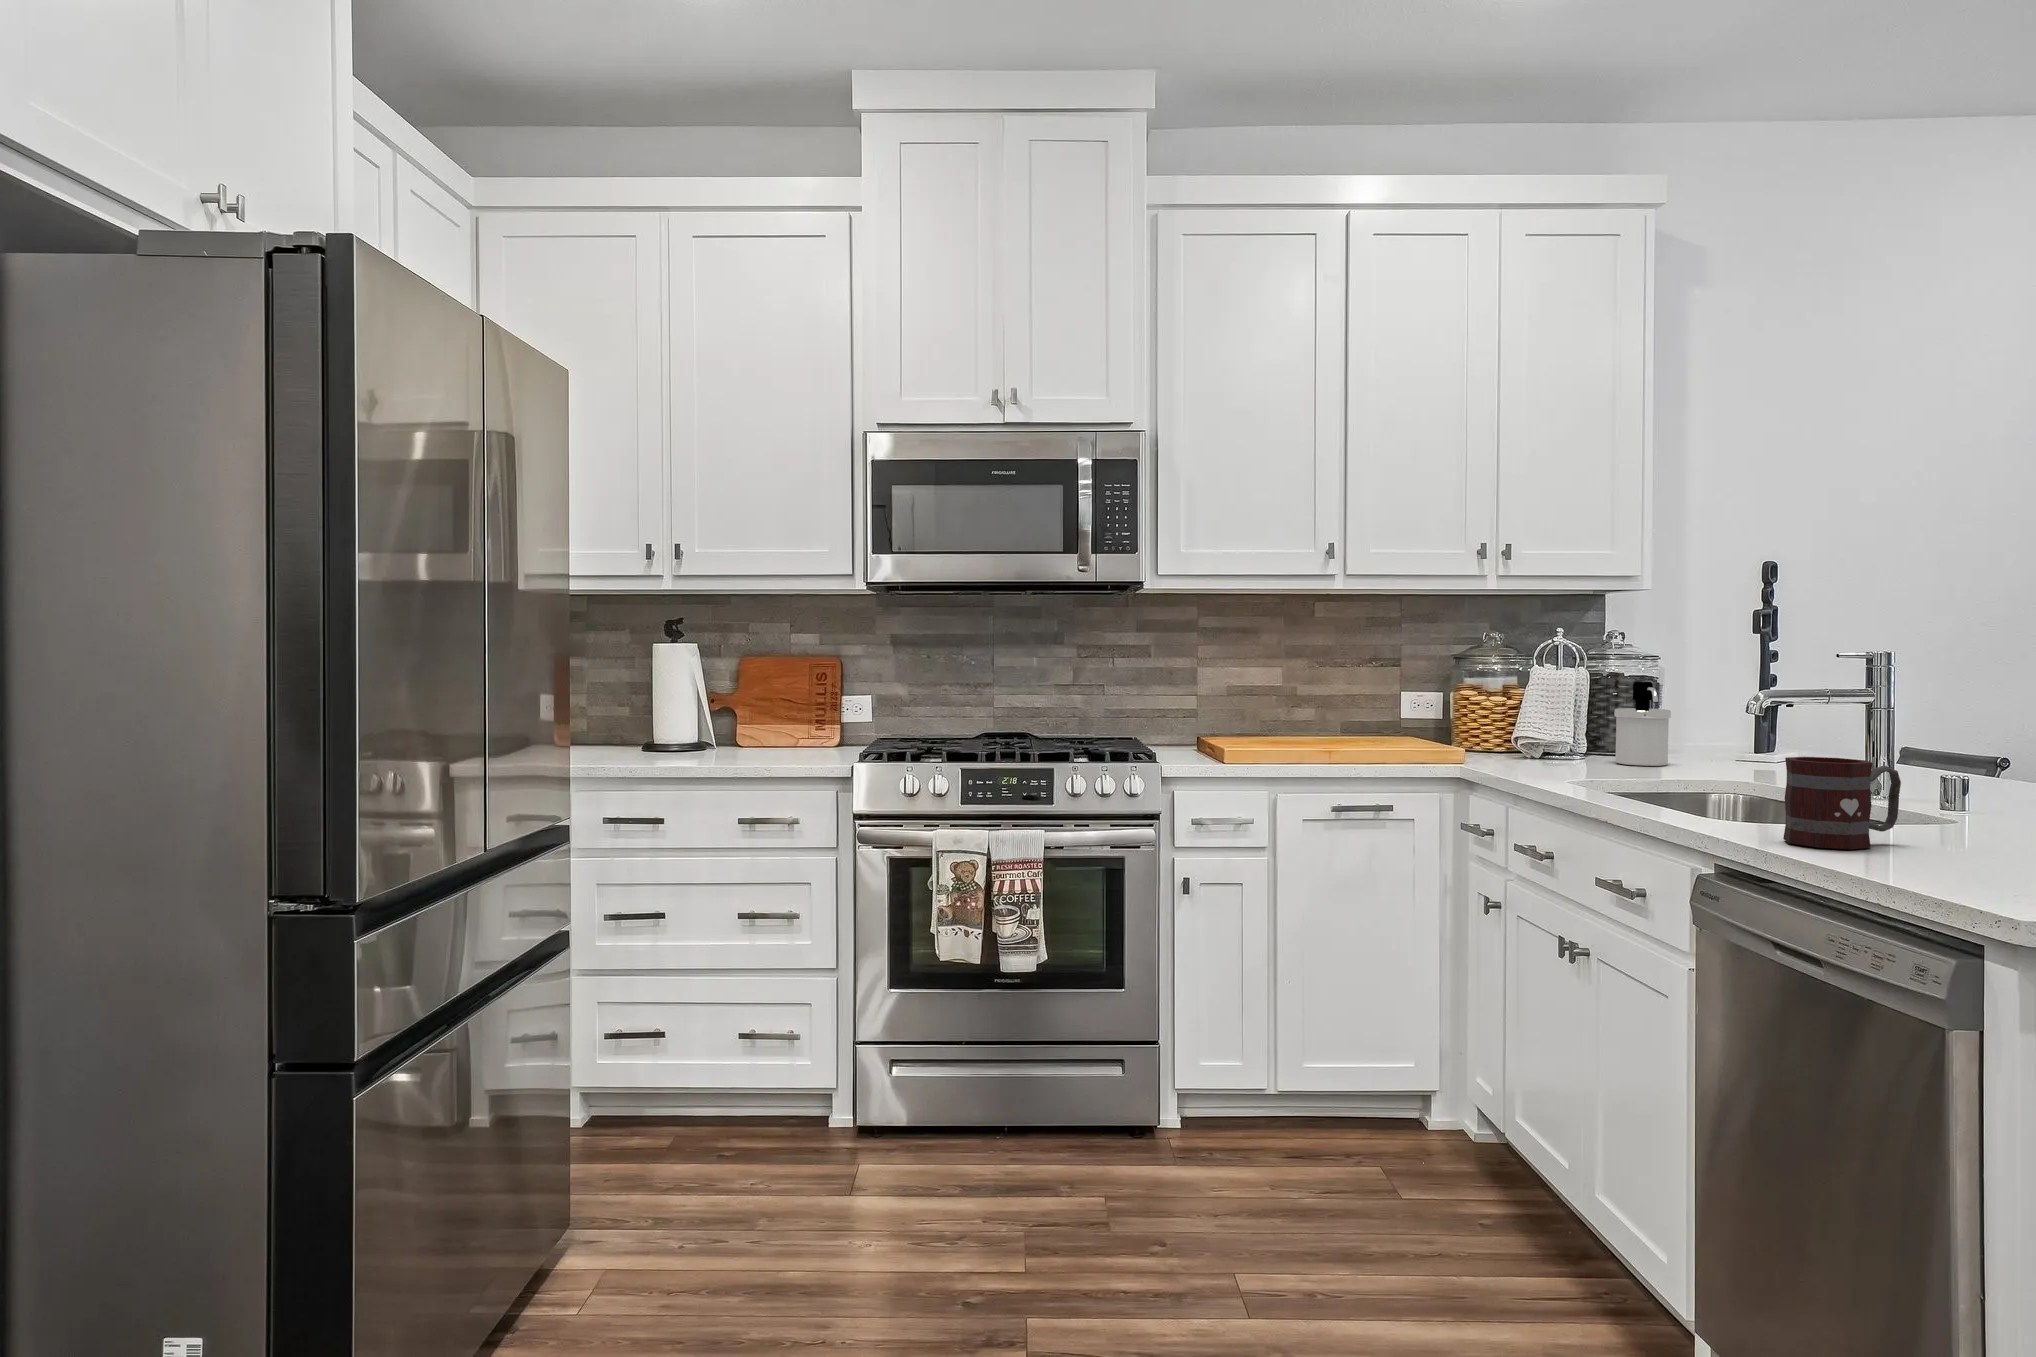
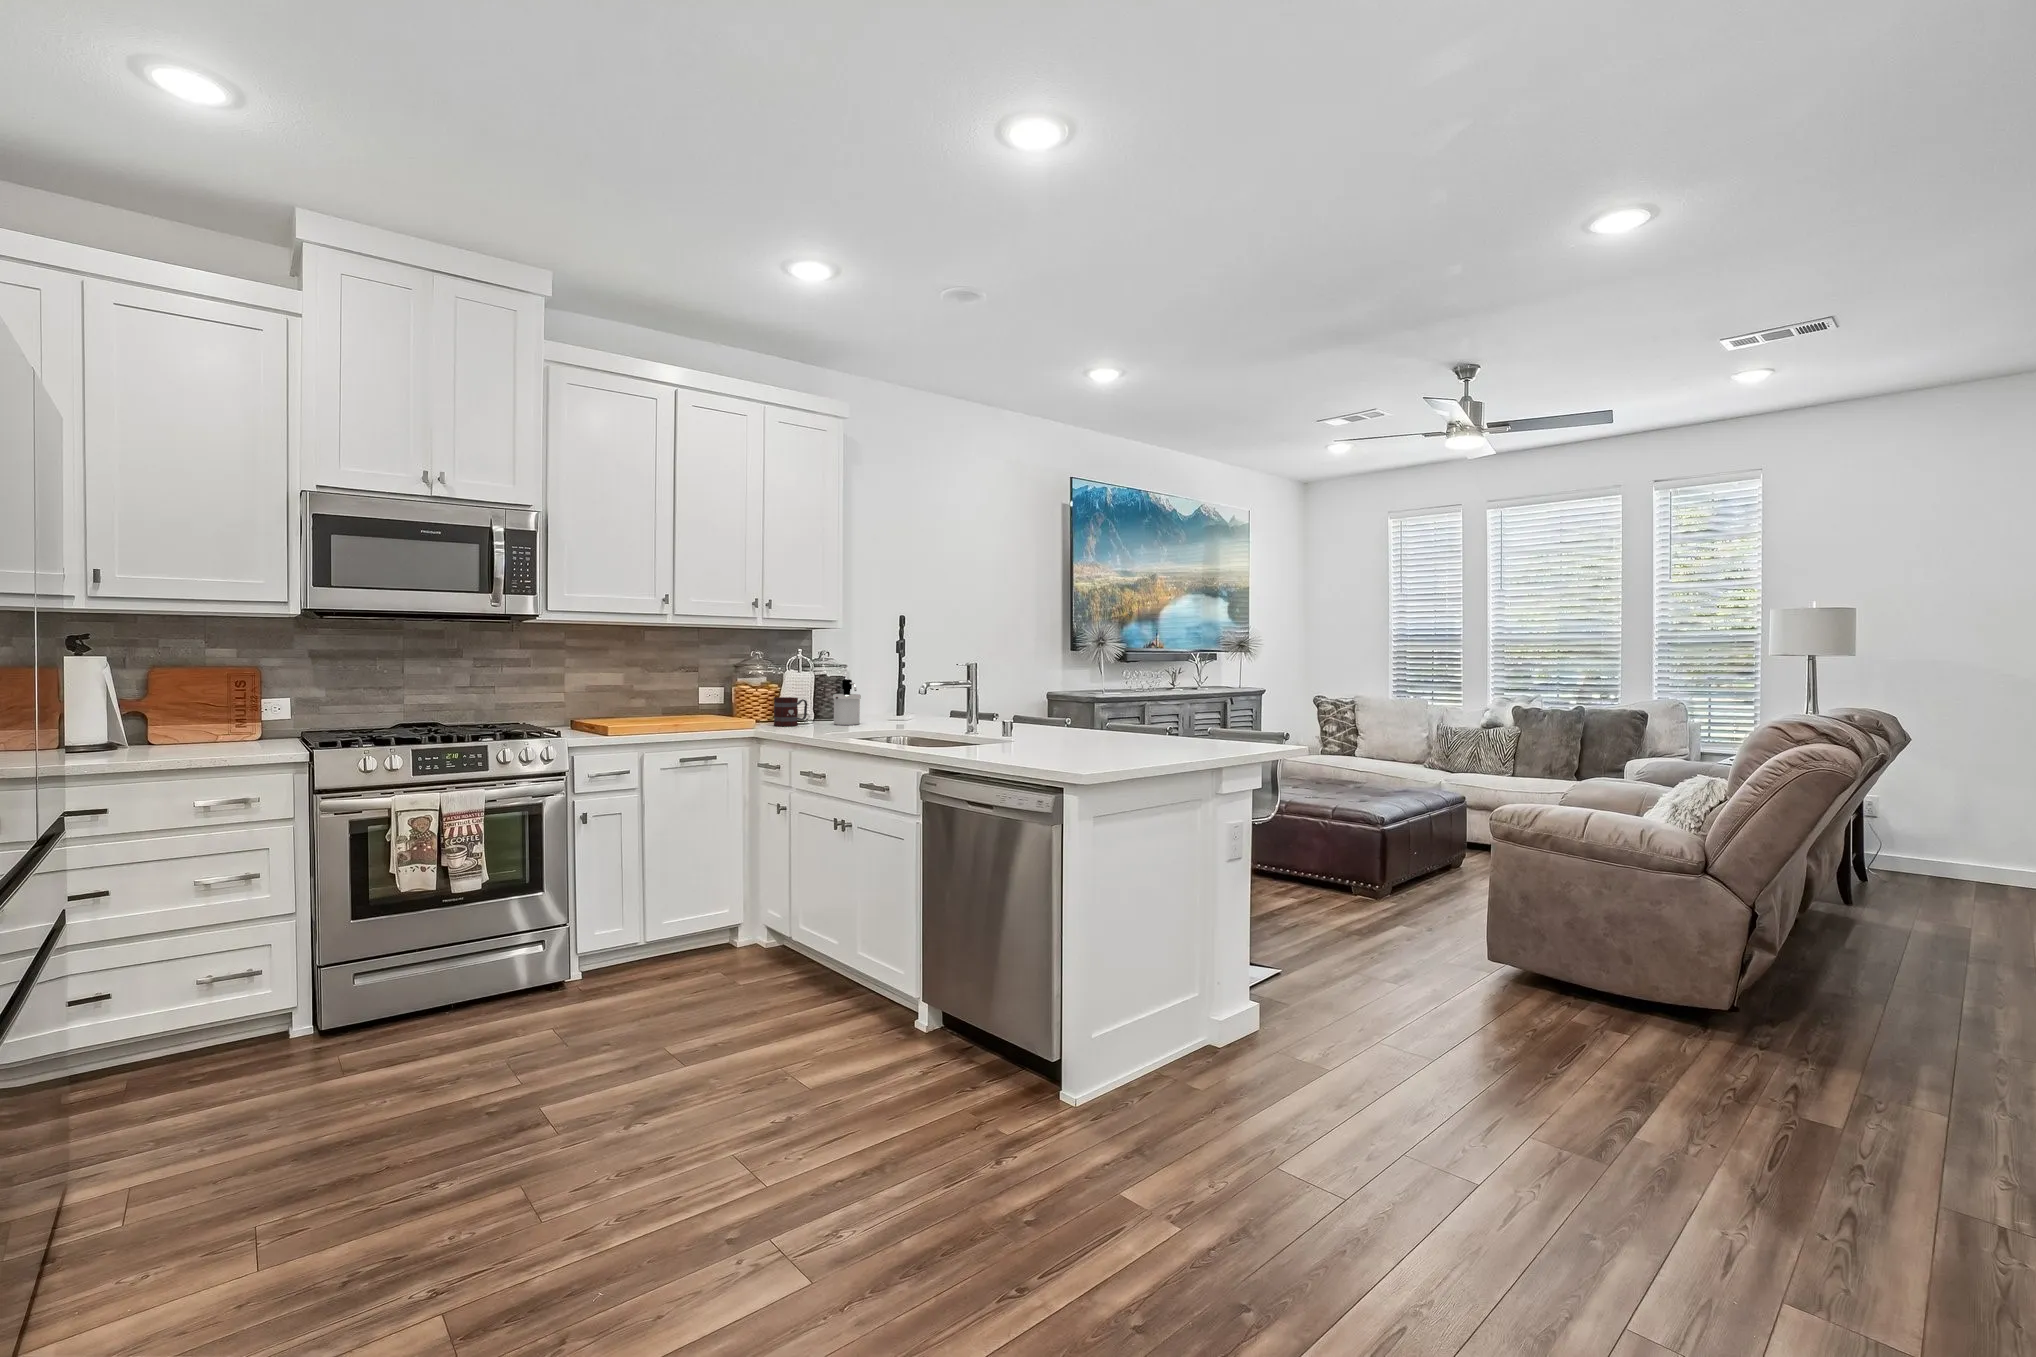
mug: present [1783,757,1901,849] -> present [774,697,807,726]

